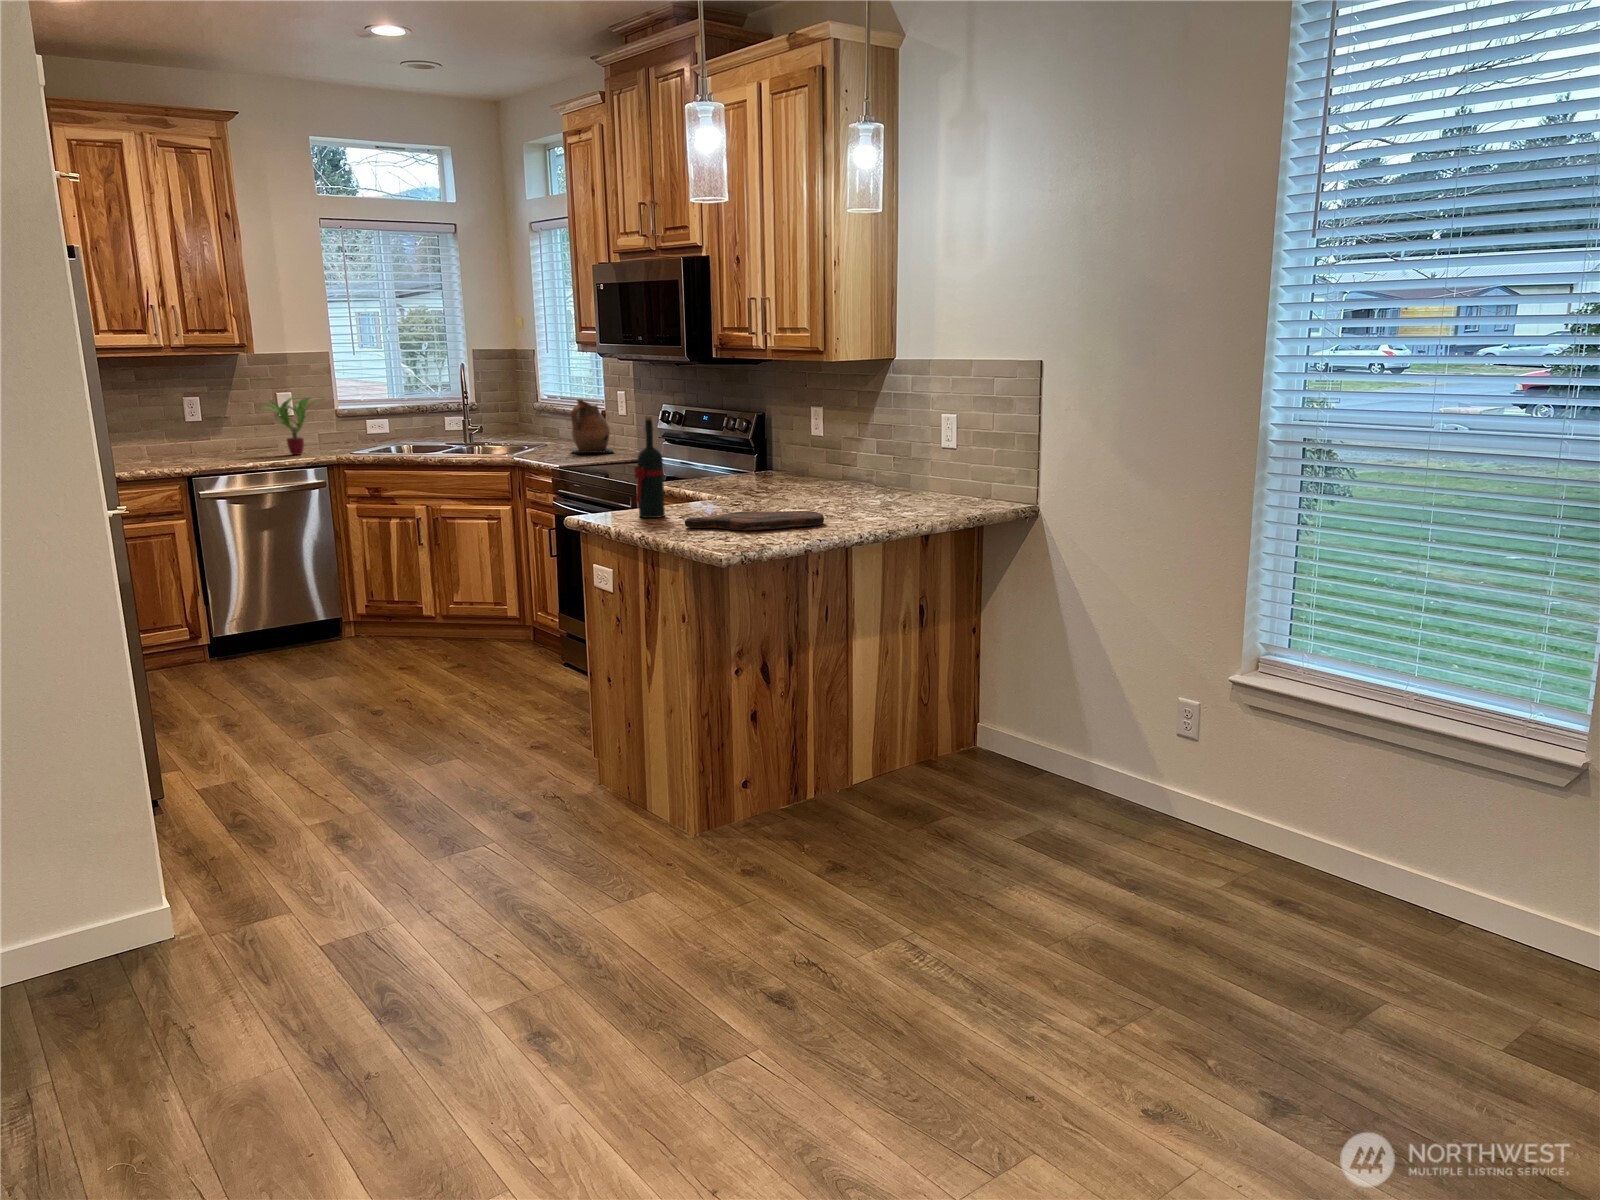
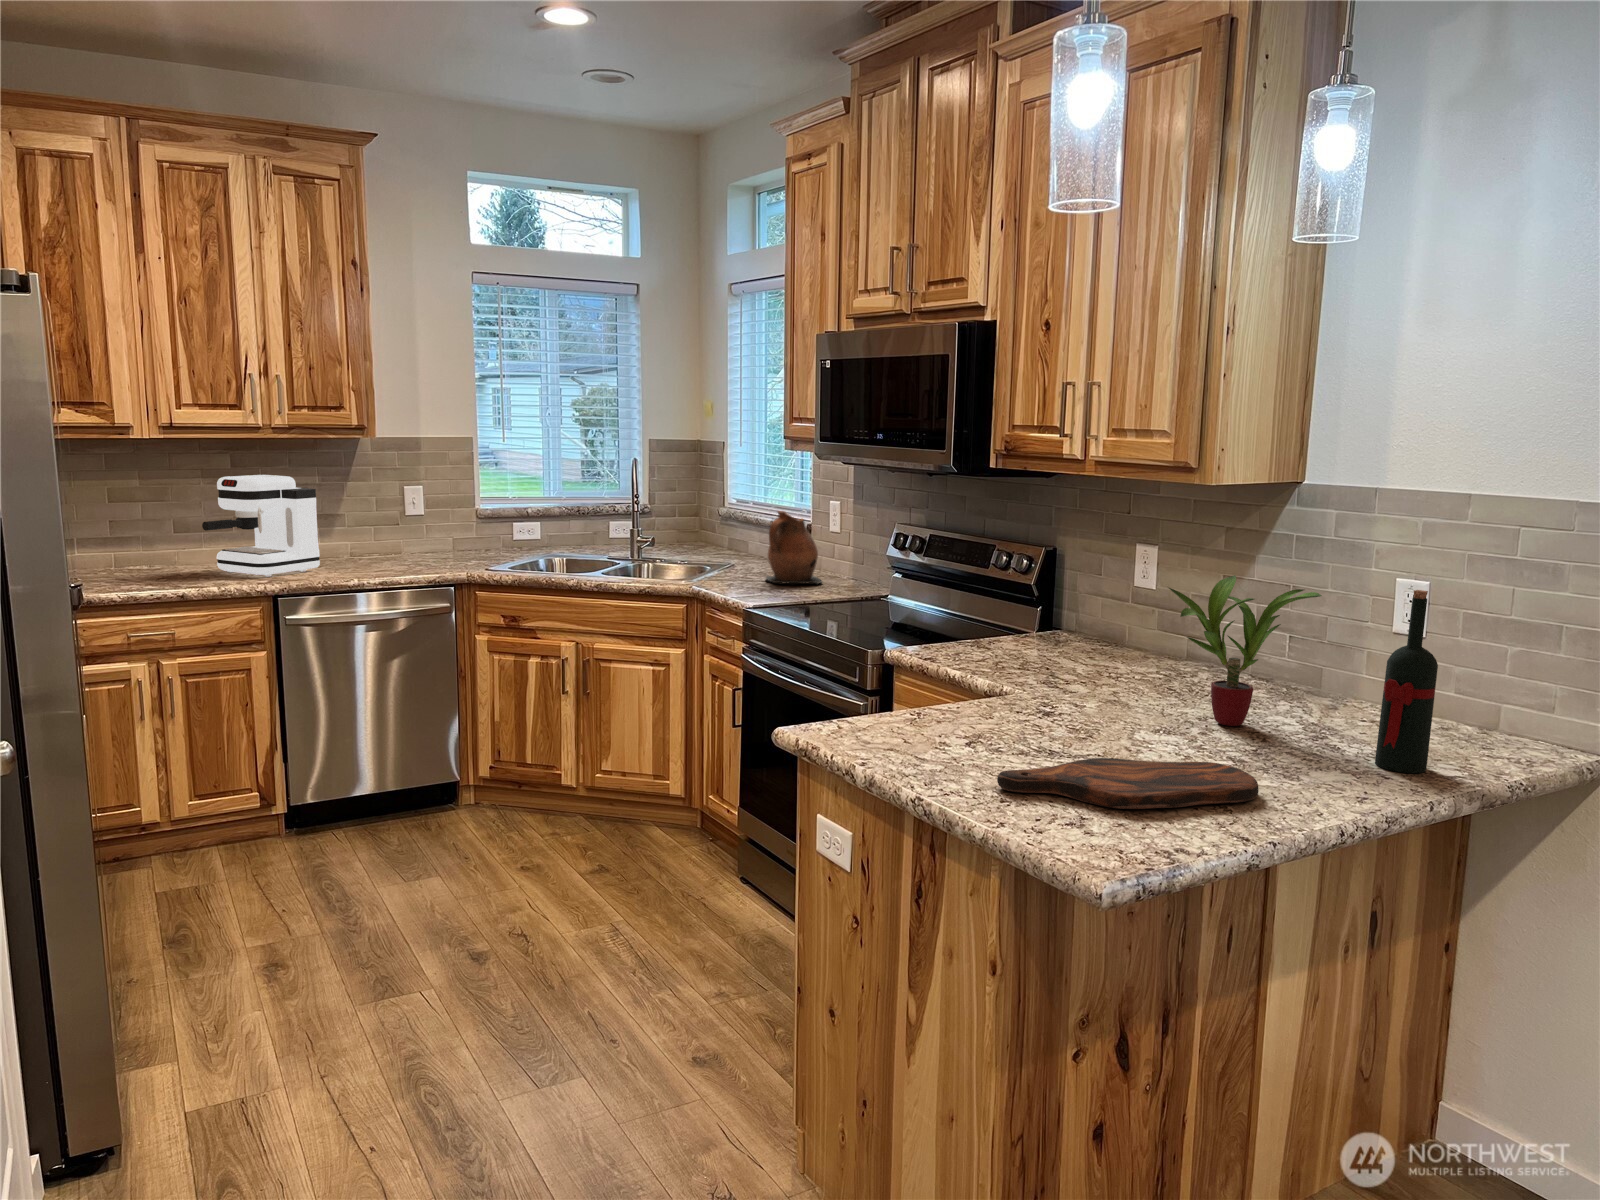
coffee maker: none [122,386,217,464] -> present [202,475,320,577]
potted plant: present [260,396,315,455] -> present [1169,575,1322,726]
wine bottle: present [634,416,665,518] -> present [1375,590,1438,773]

